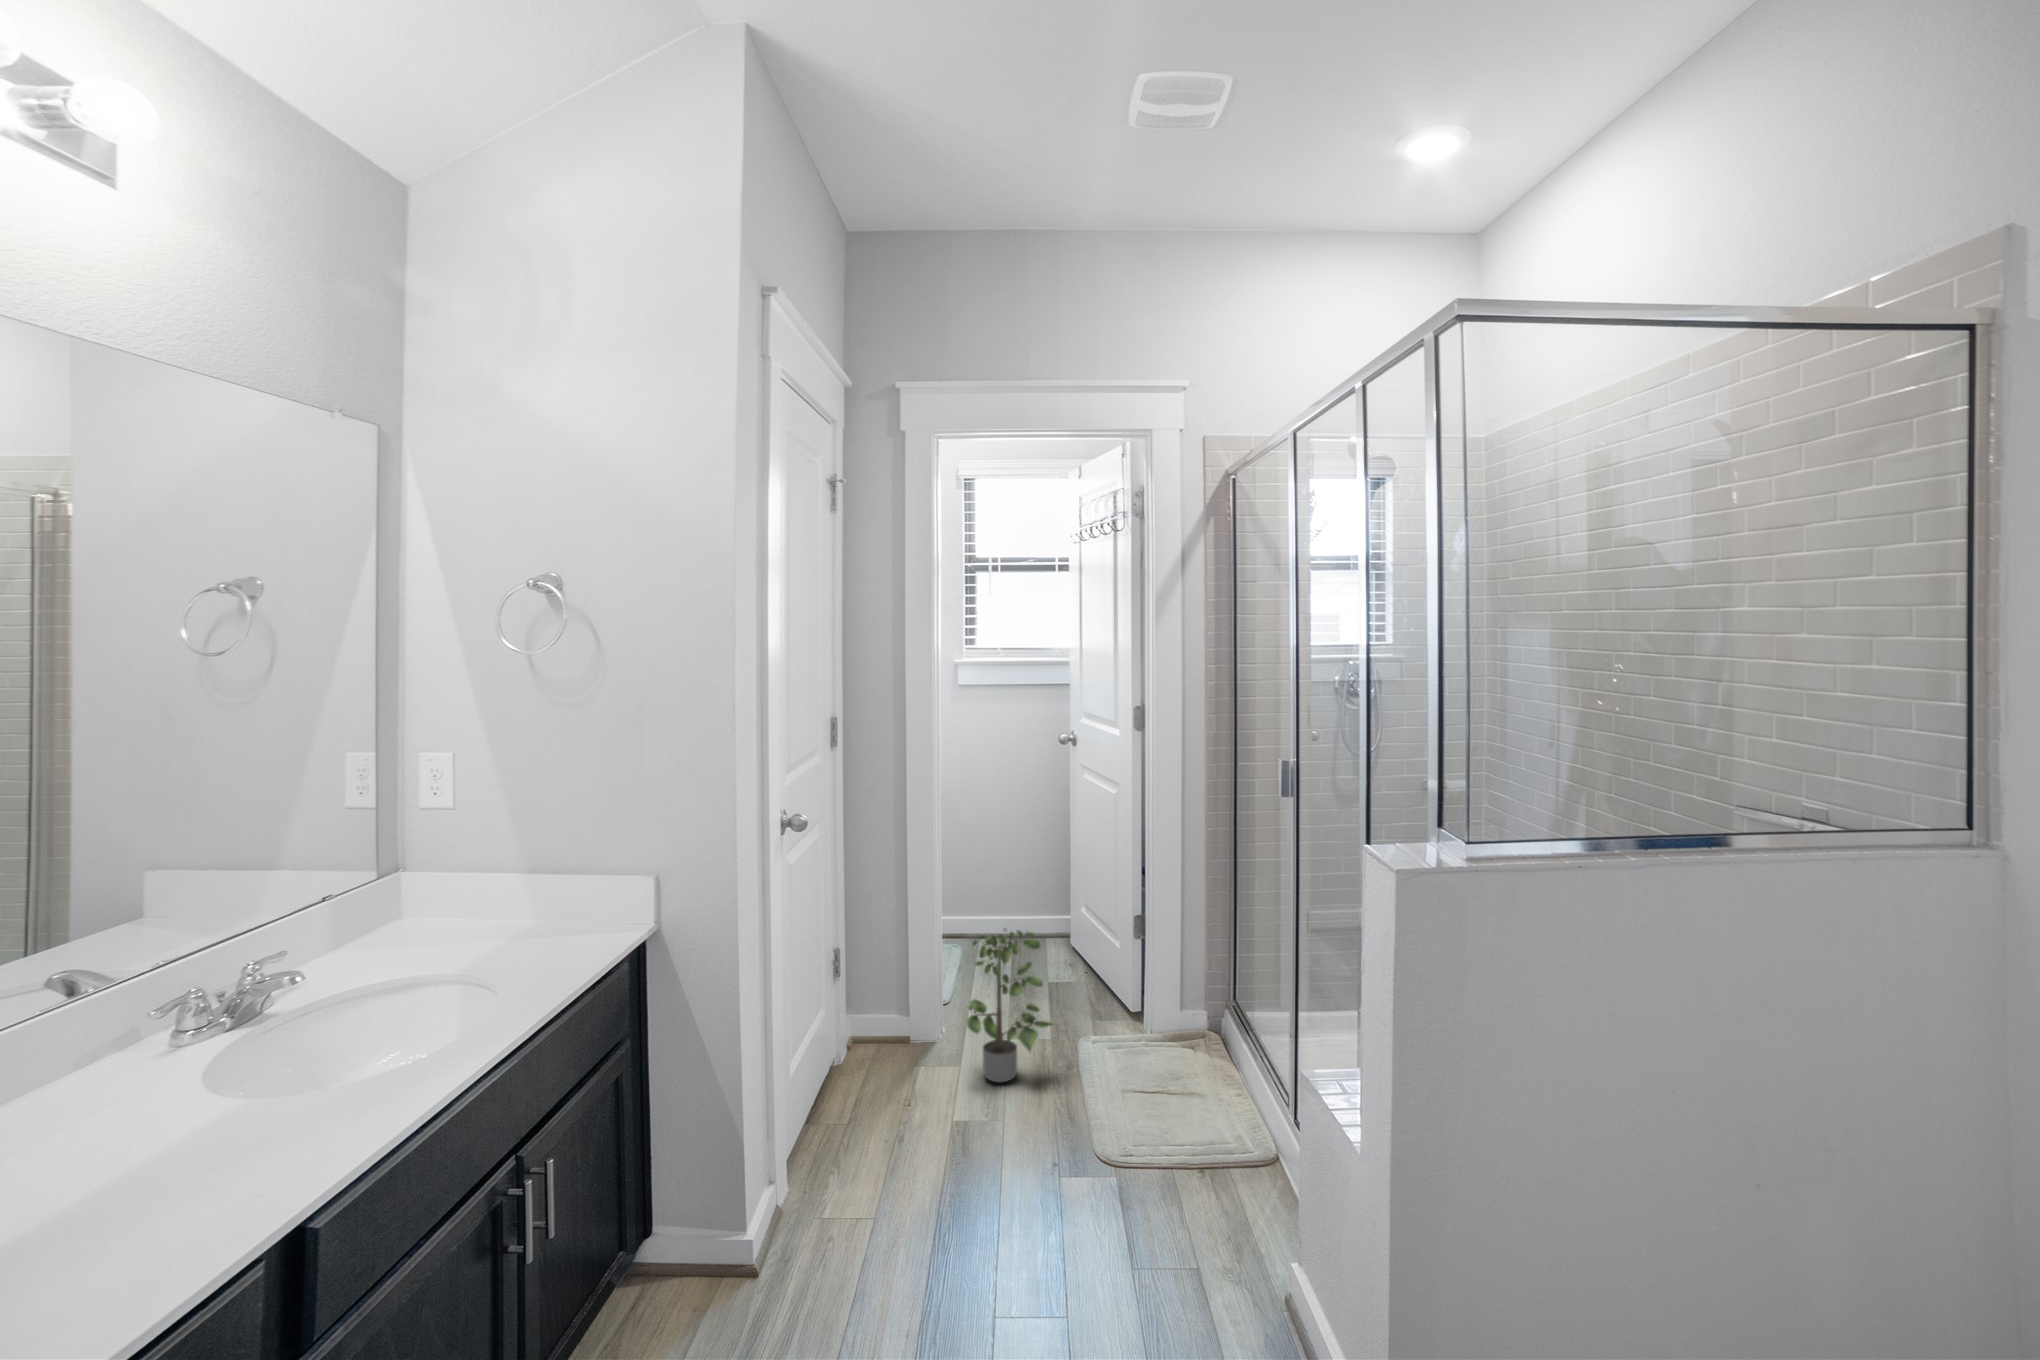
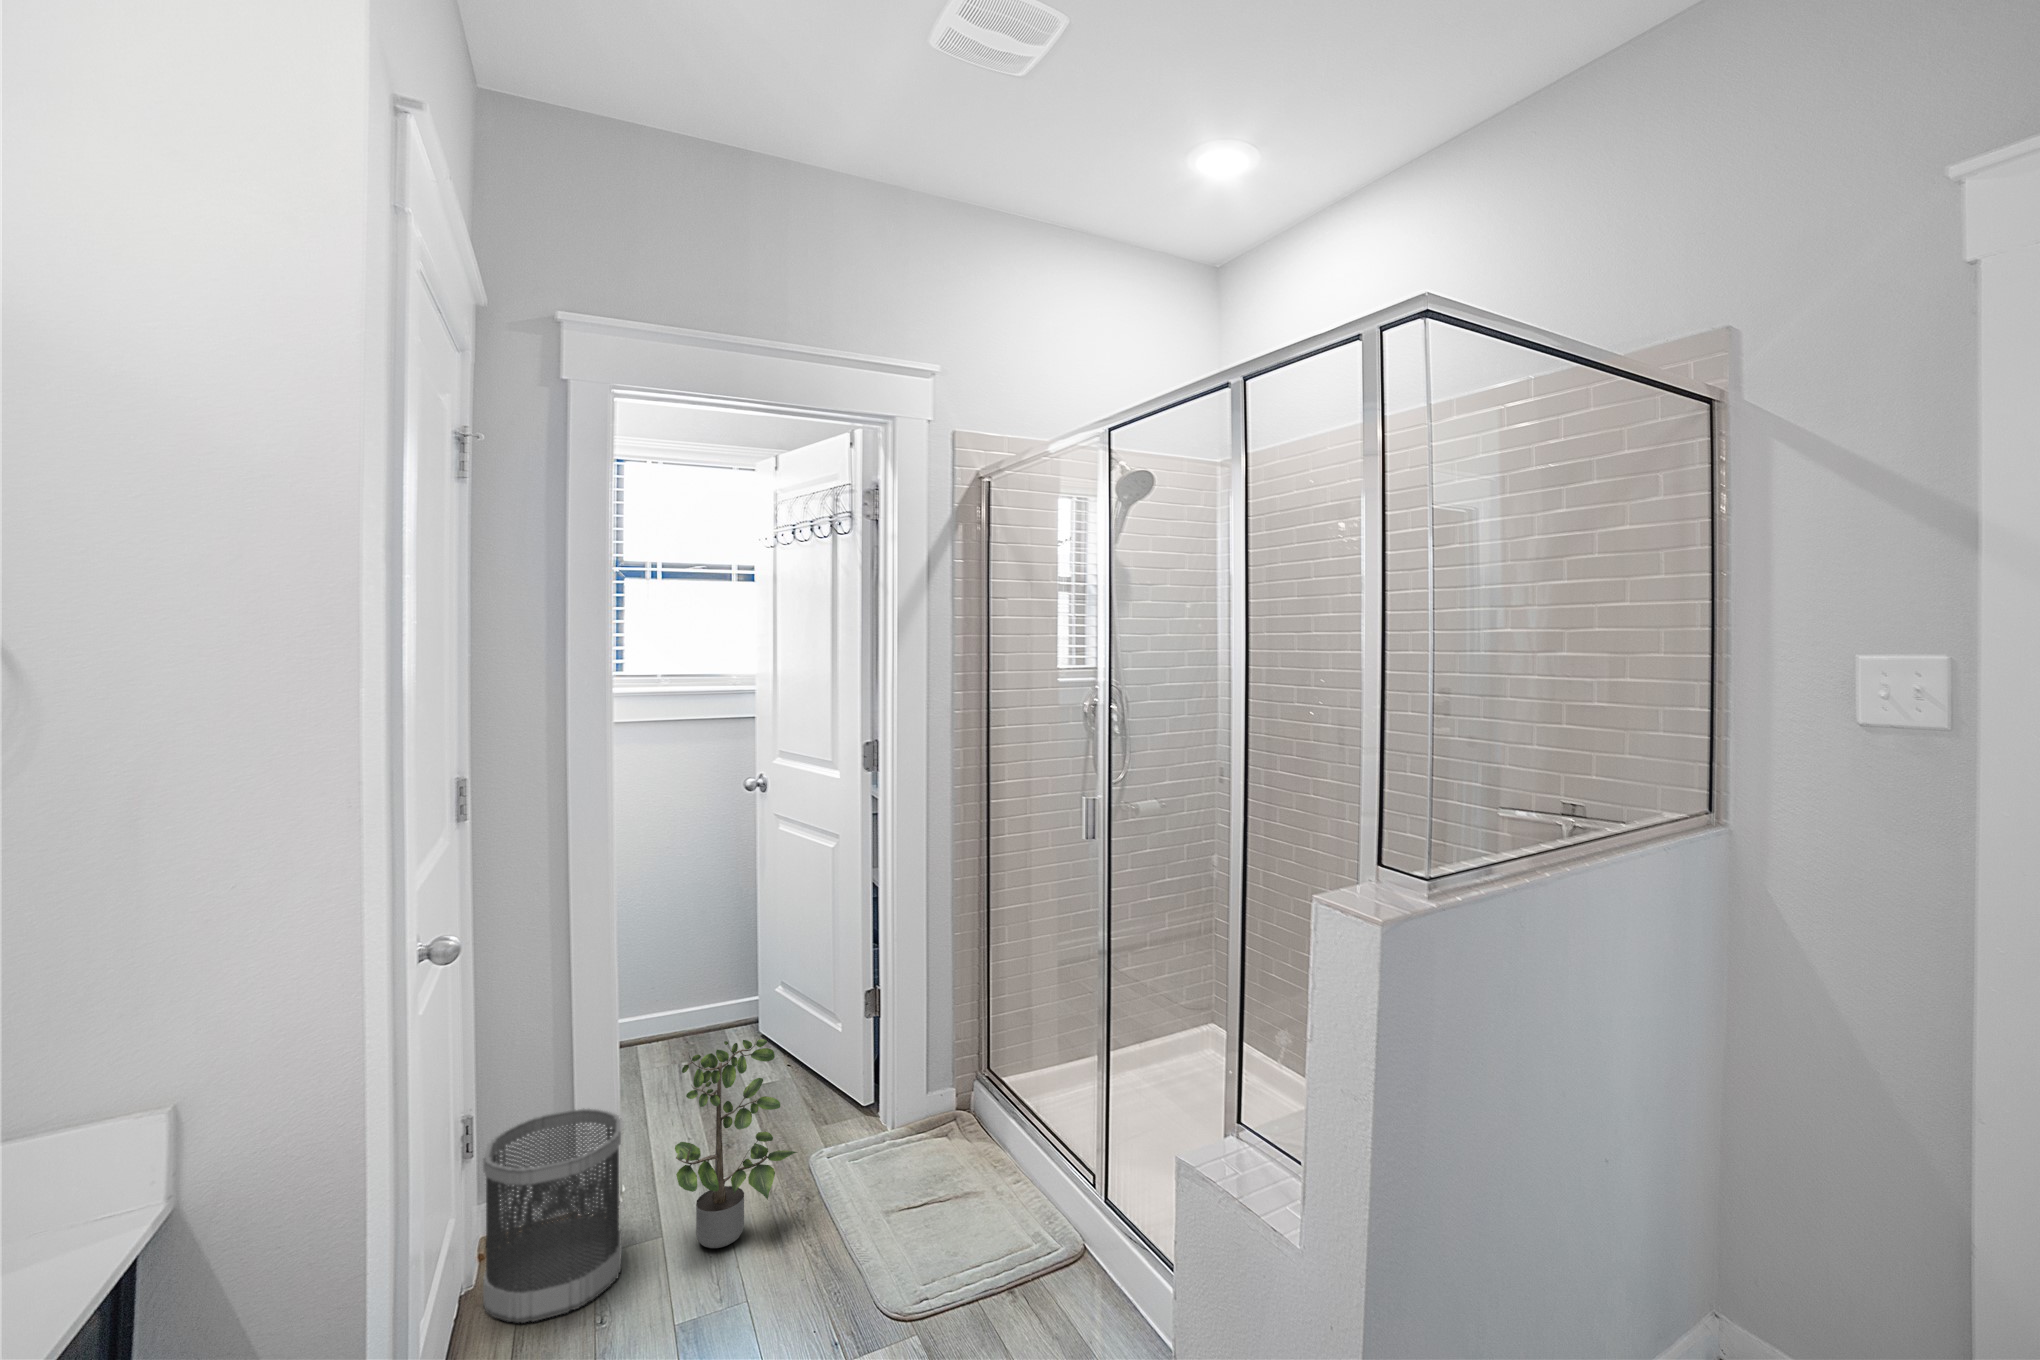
wastebasket: none [845,961,934,1096] -> present [483,1108,621,1323]

